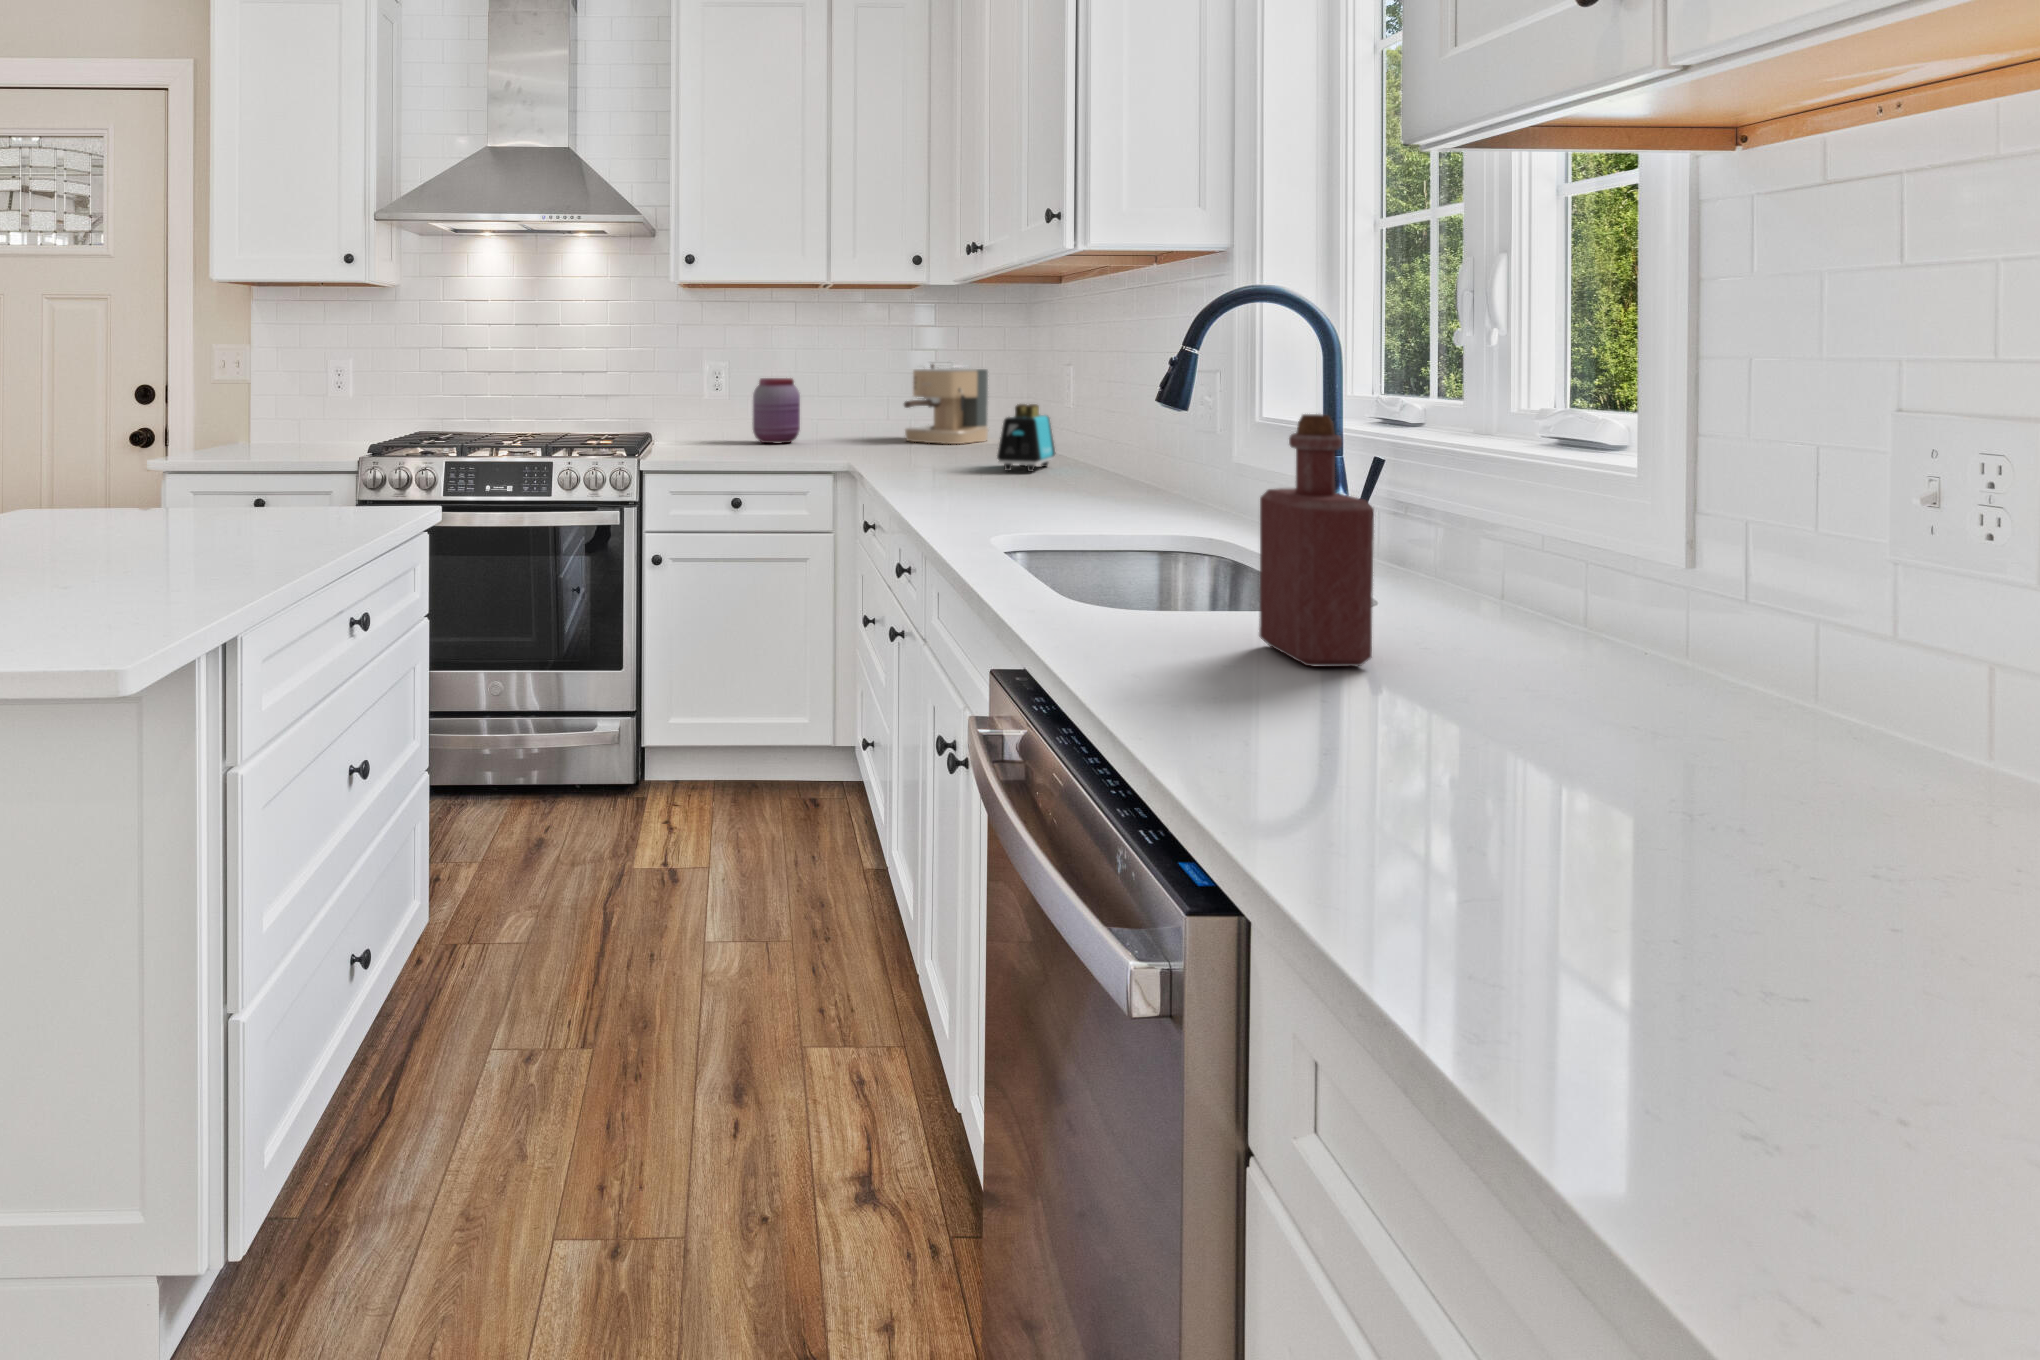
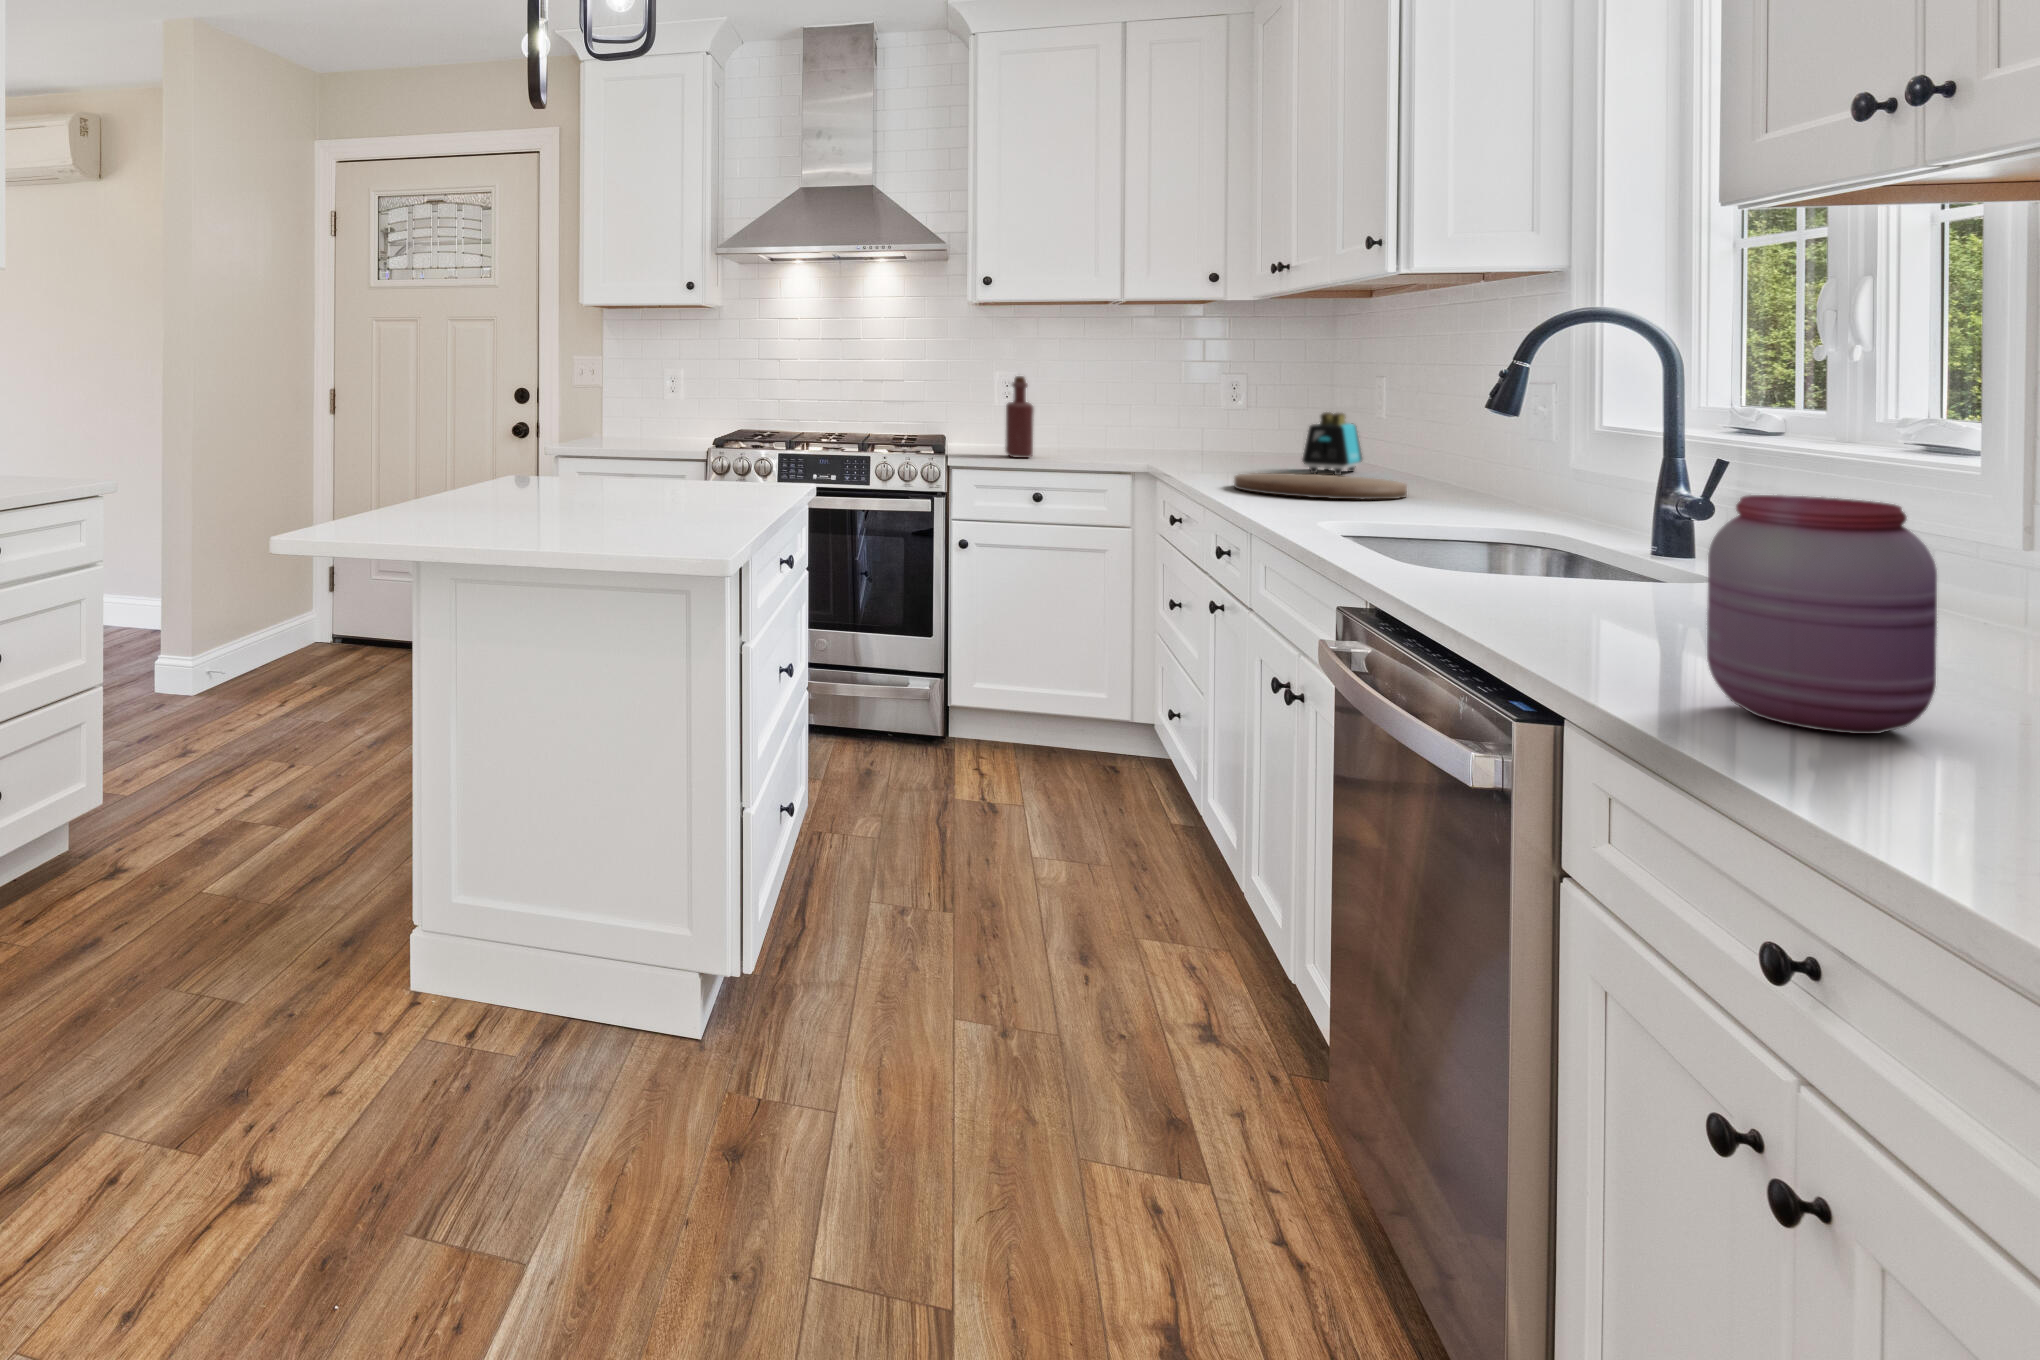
coffee maker: present [904,364,989,444] -> none [1193,375,1283,450]
jar: present [753,378,800,444] -> present [1707,495,1937,734]
bottle: present [1259,414,1374,667] -> present [1005,376,1034,458]
cutting board: none [922,473,1090,503] -> present [1234,473,1407,500]

